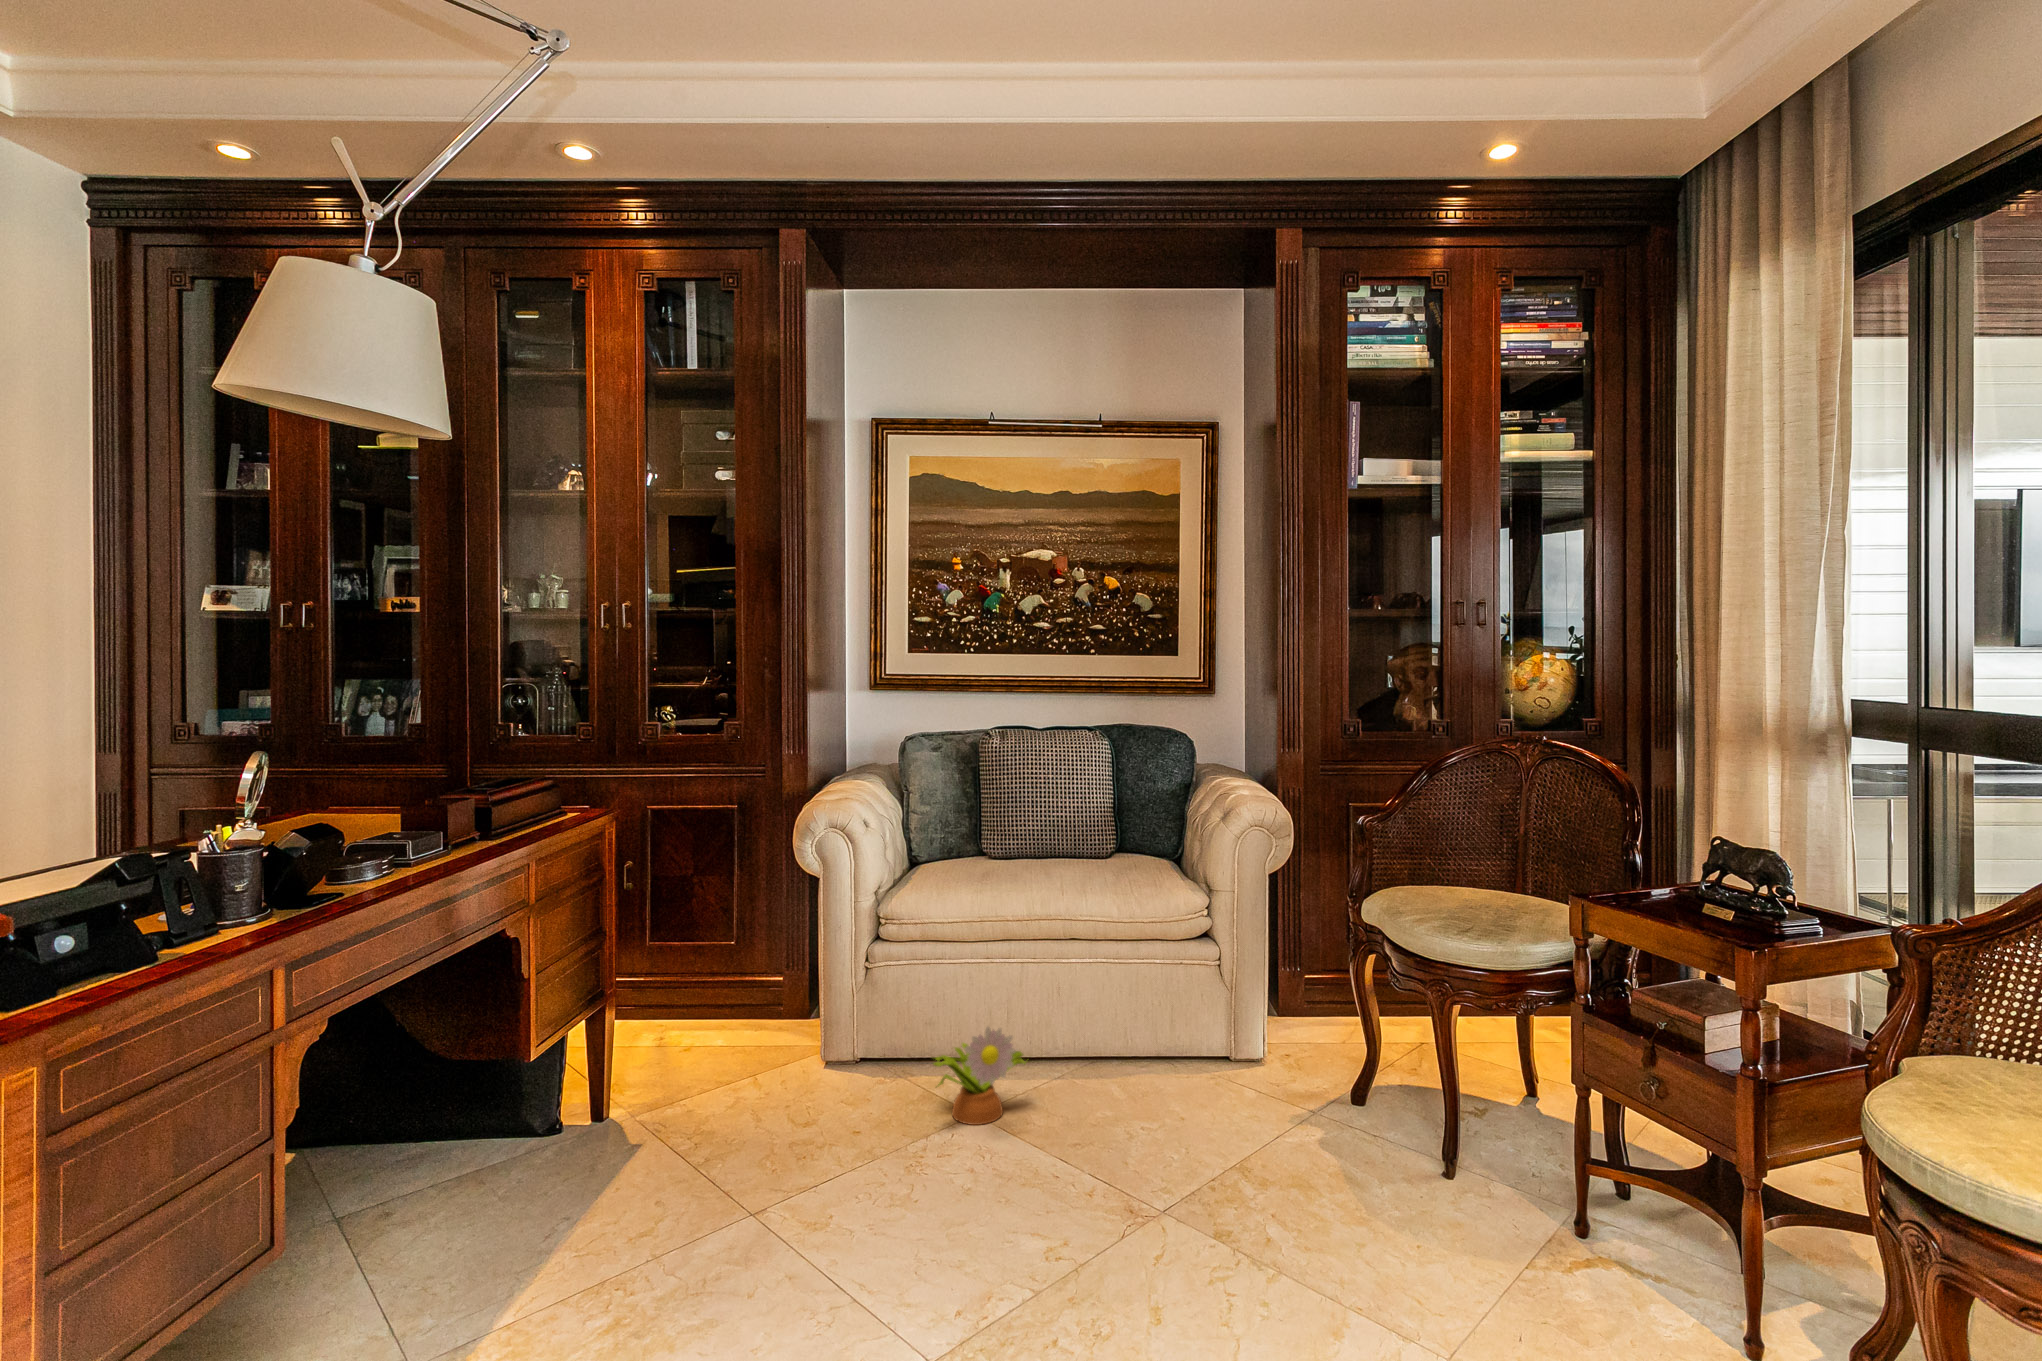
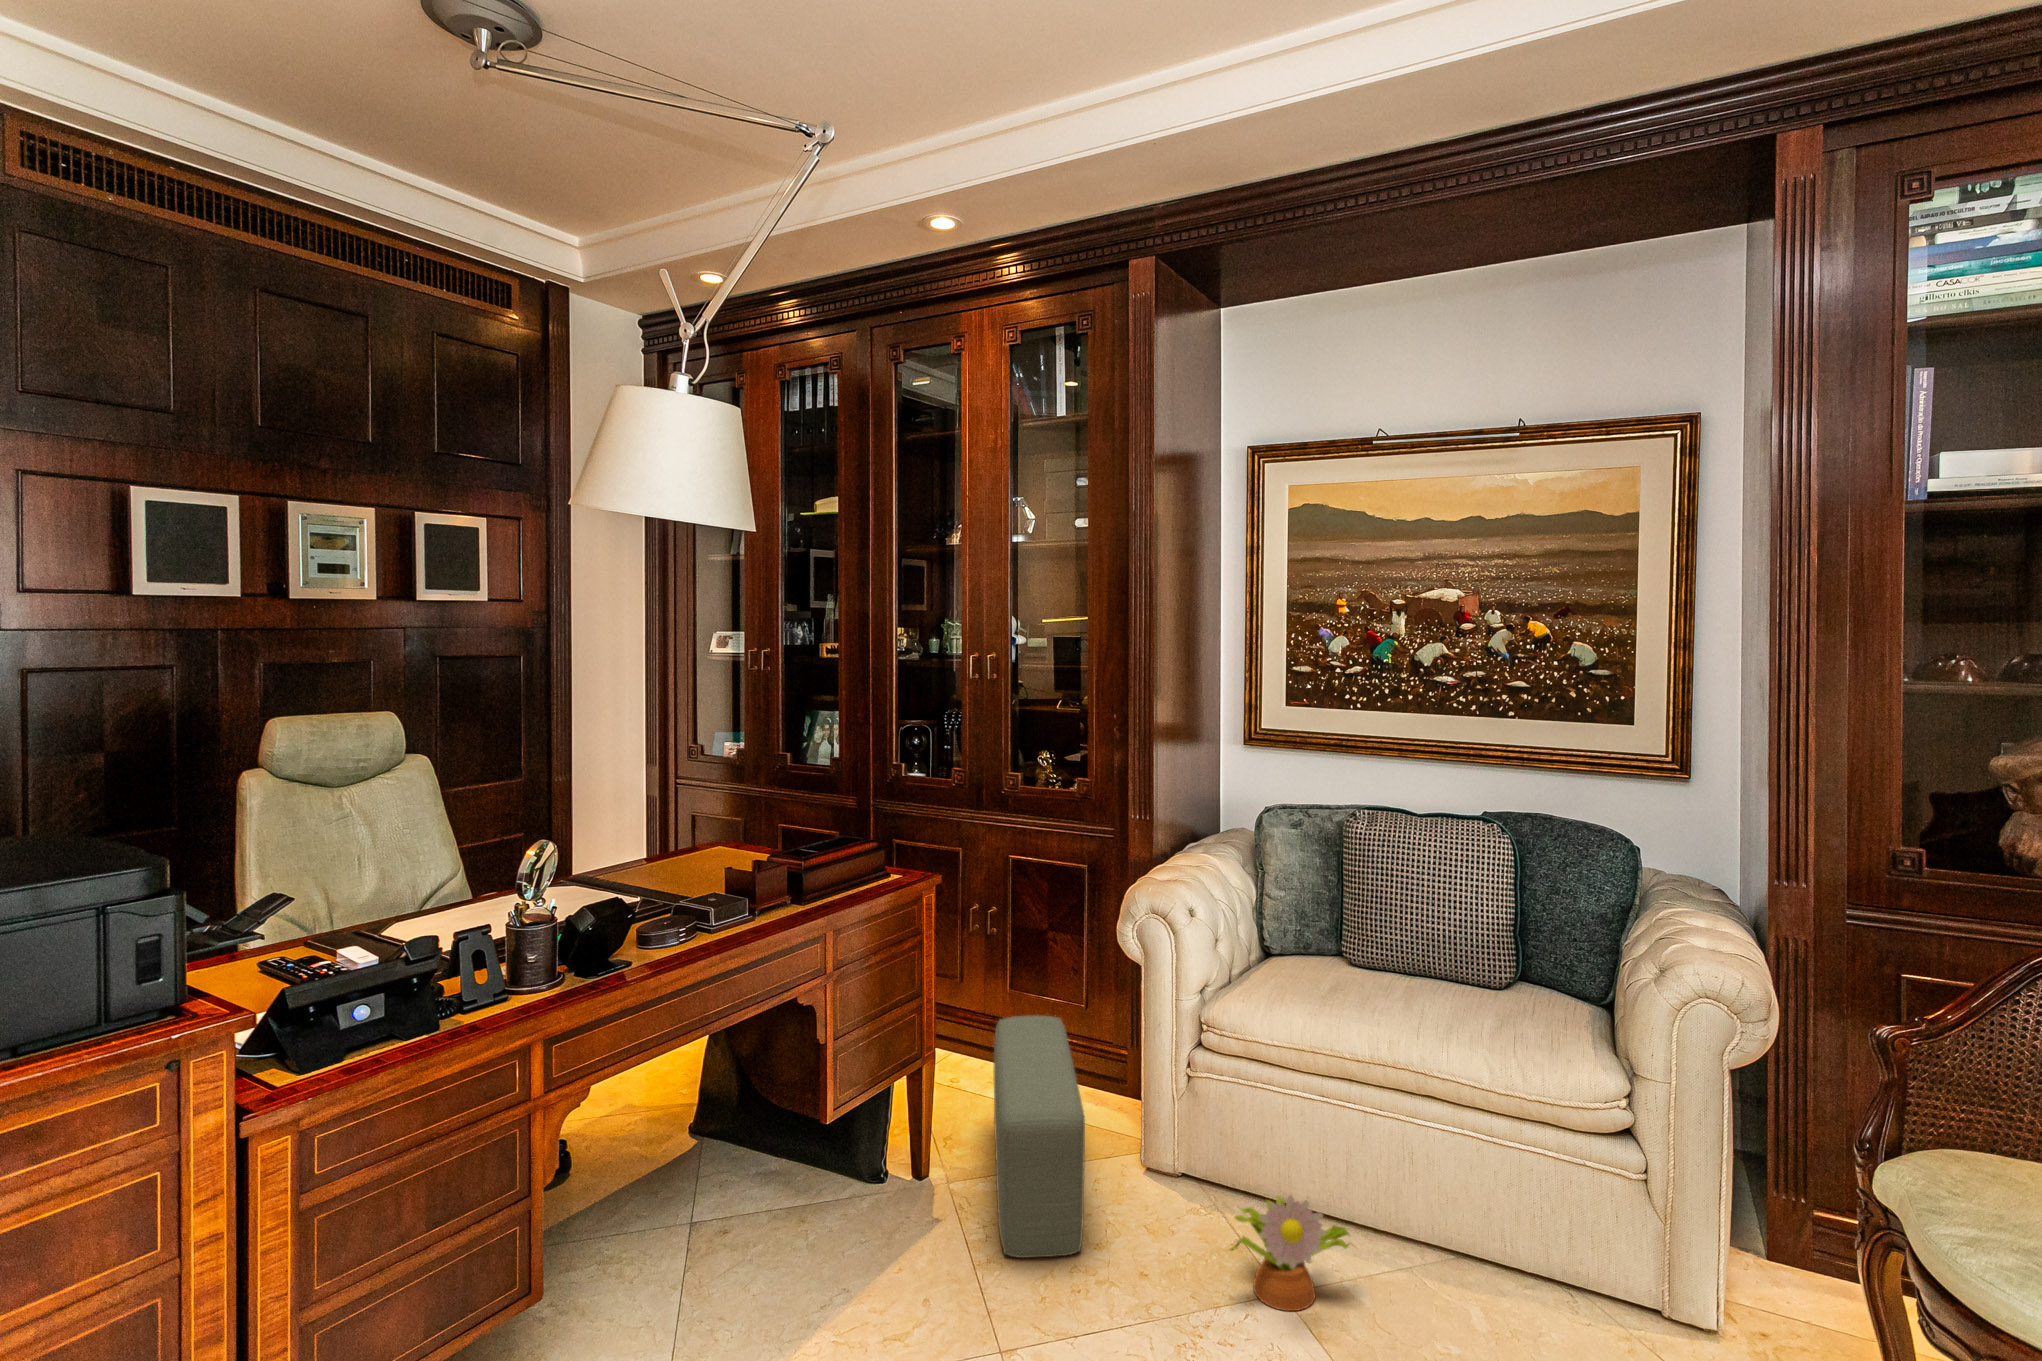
pouf: none [665,944,797,1149] -> present [993,1015,1085,1258]

